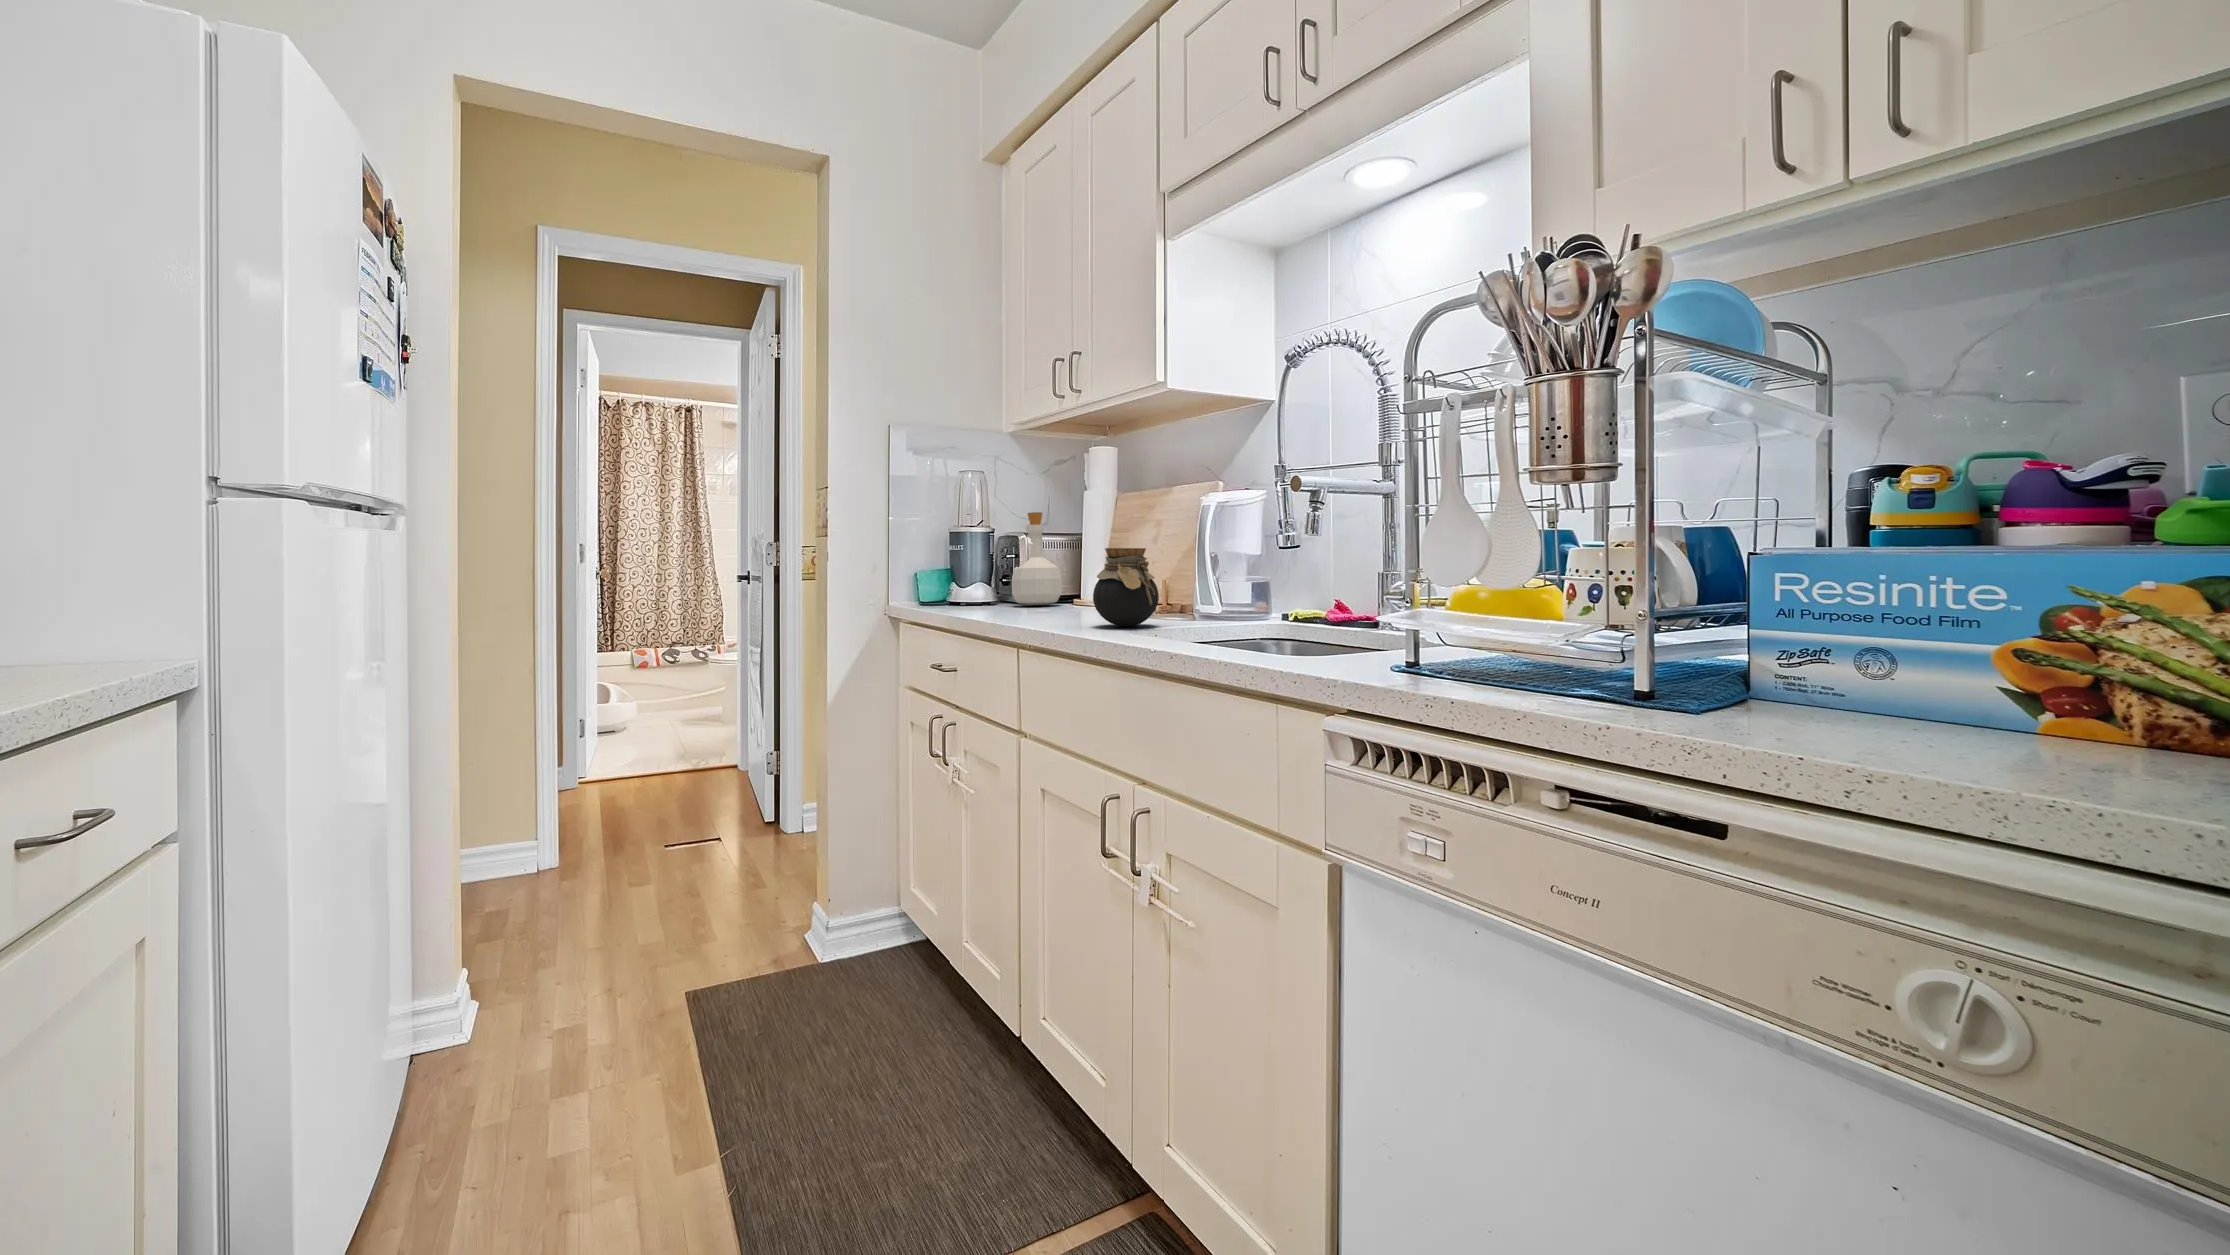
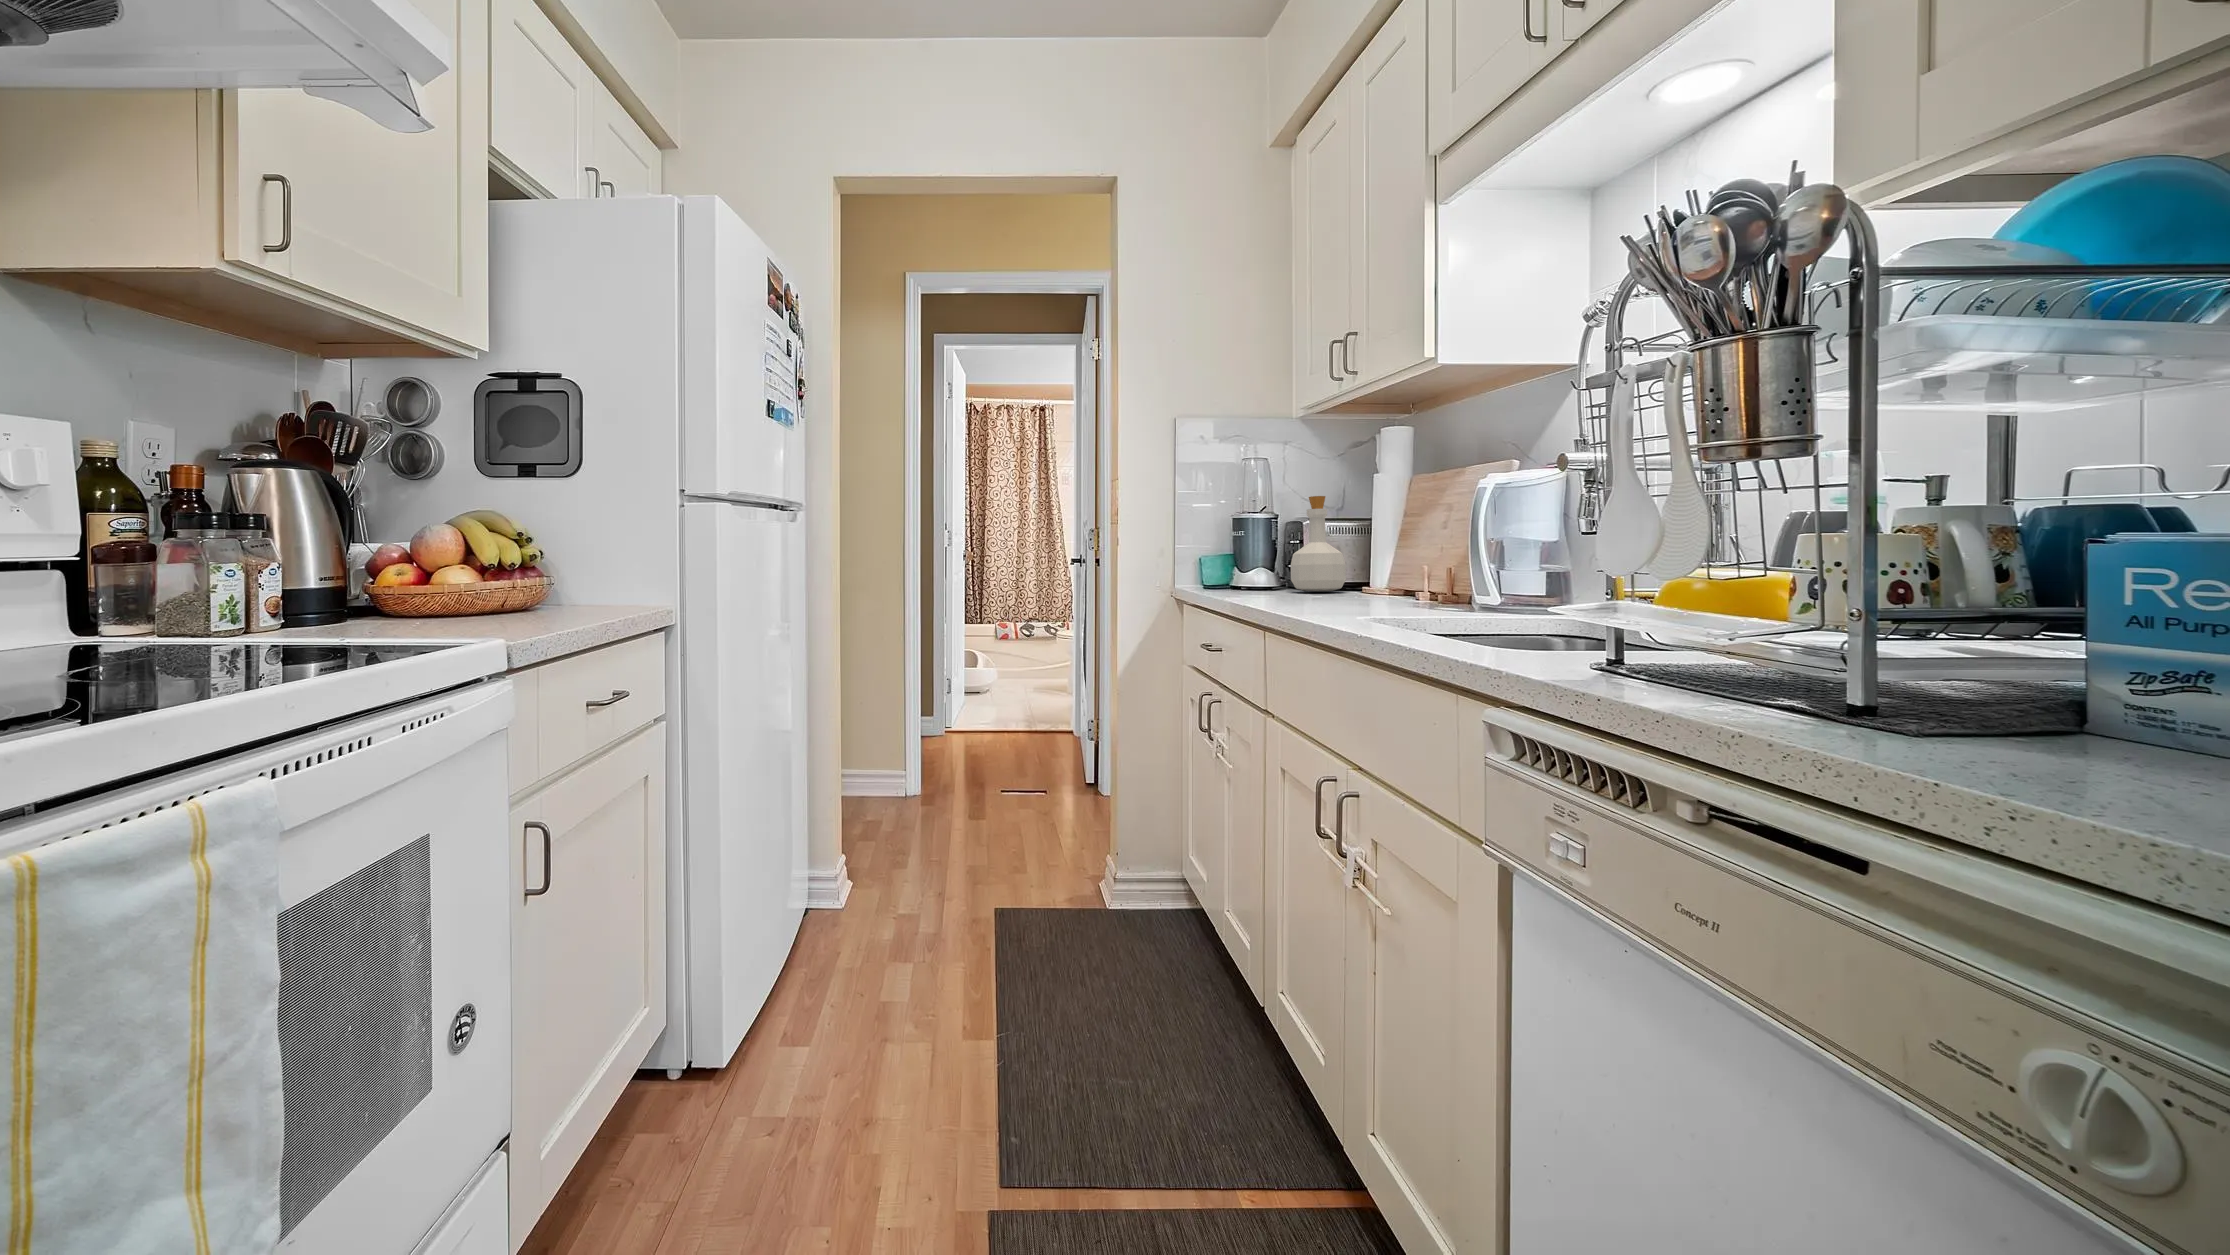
jar: present [1093,548,1159,626] -> none [1338,532,1412,614]

